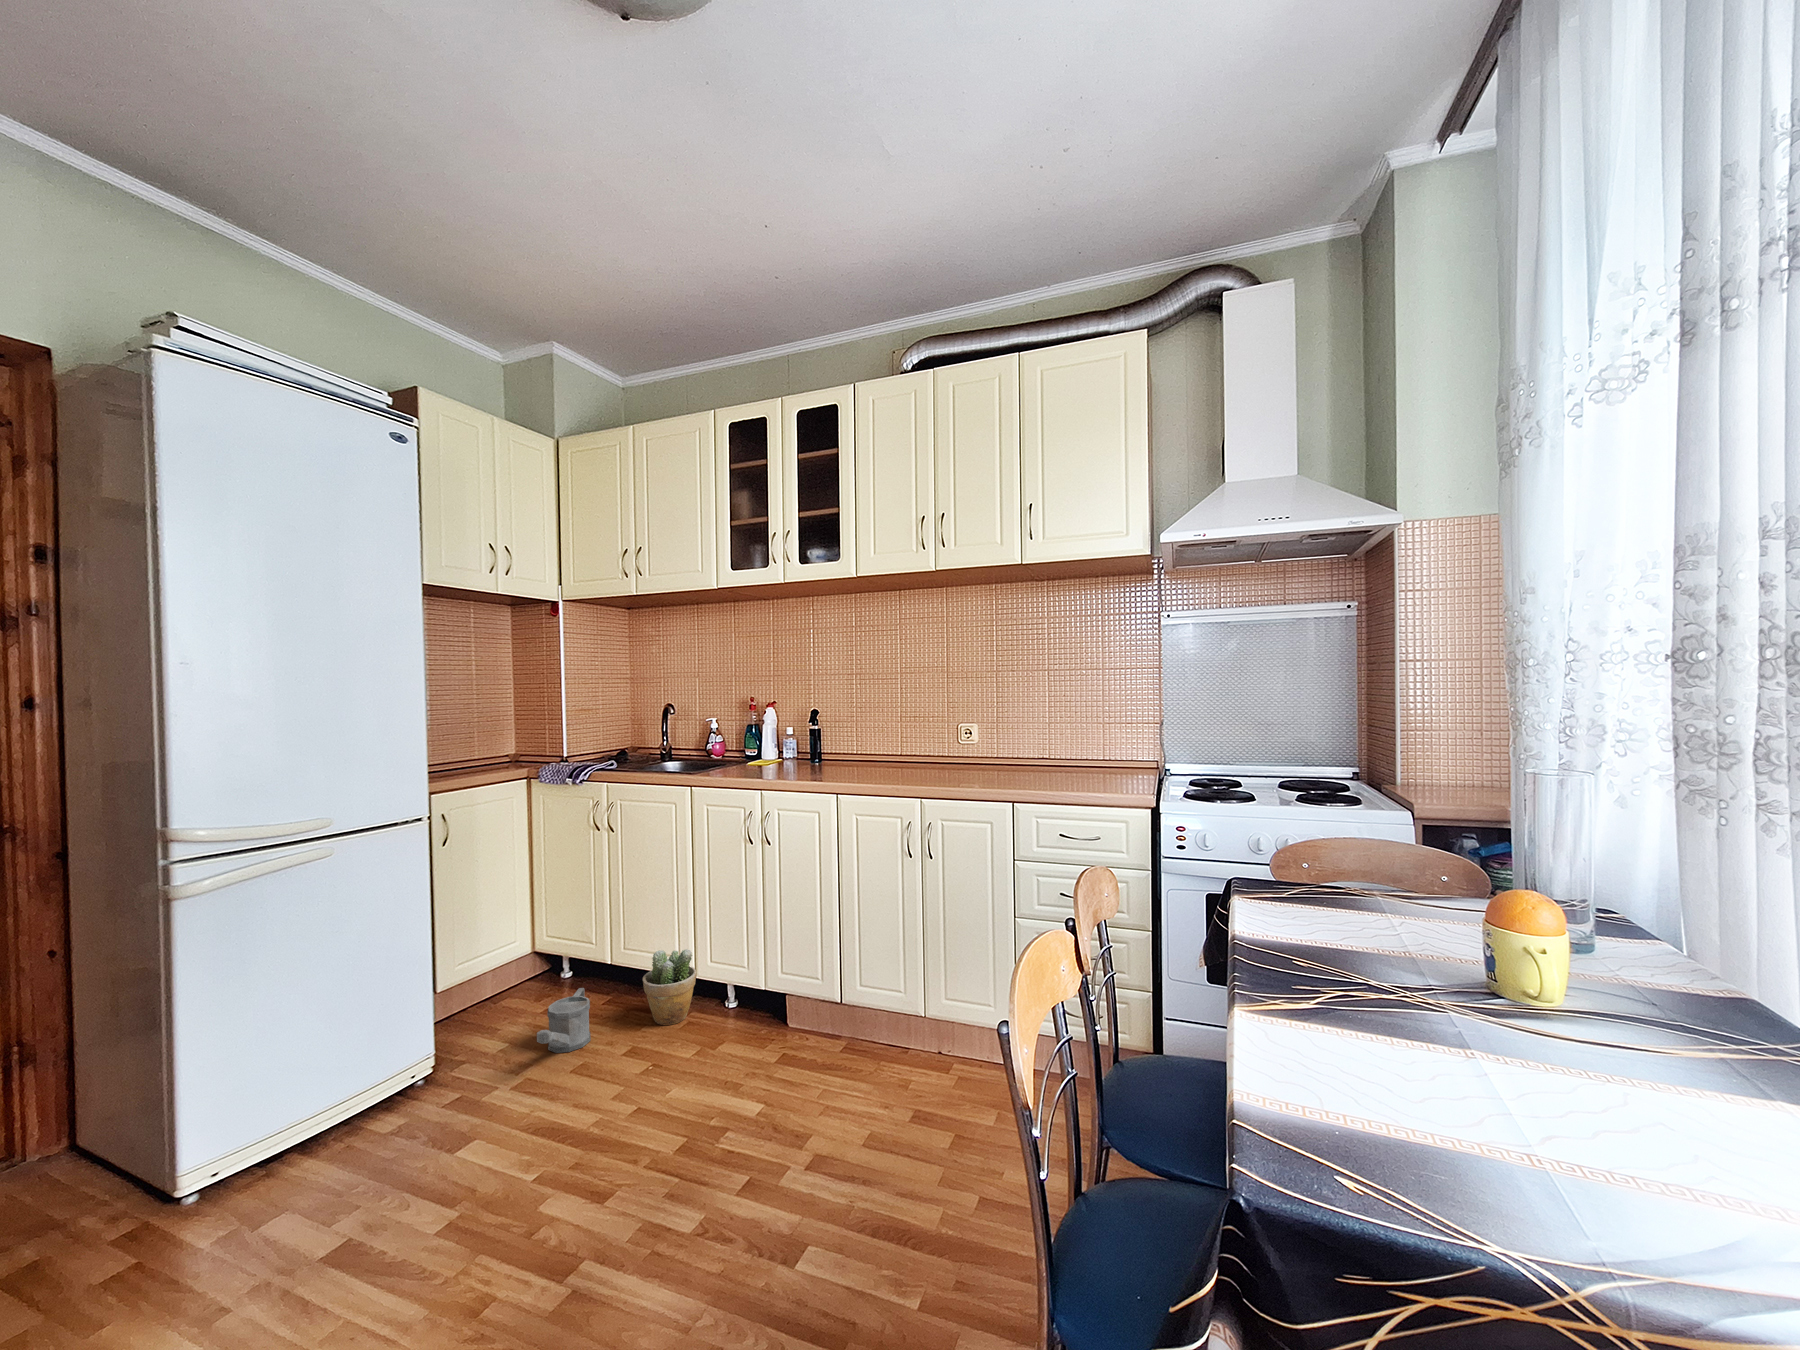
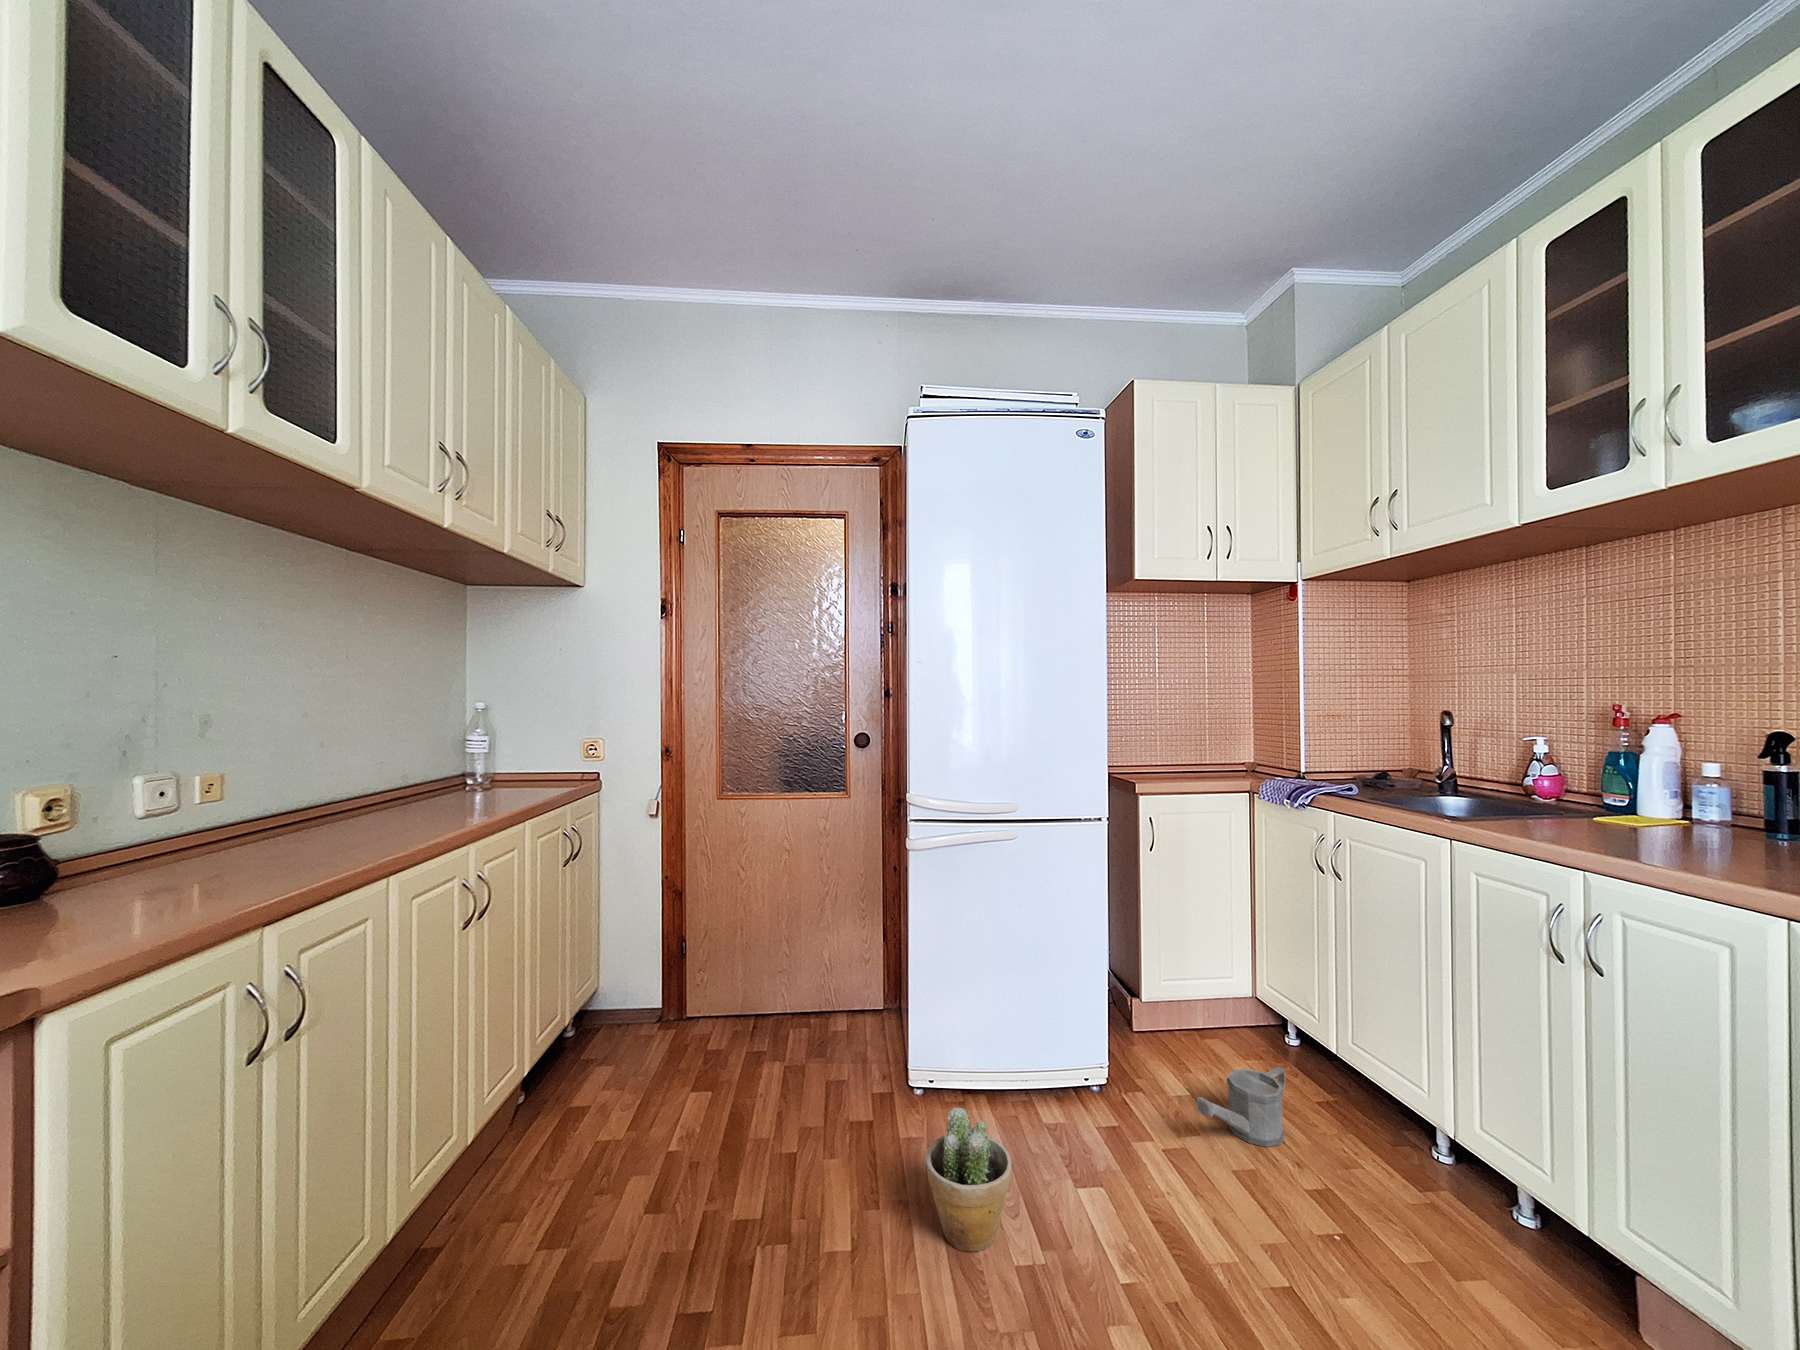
potted plant: present [643,949,696,1025] -> present [926,1107,1011,1252]

